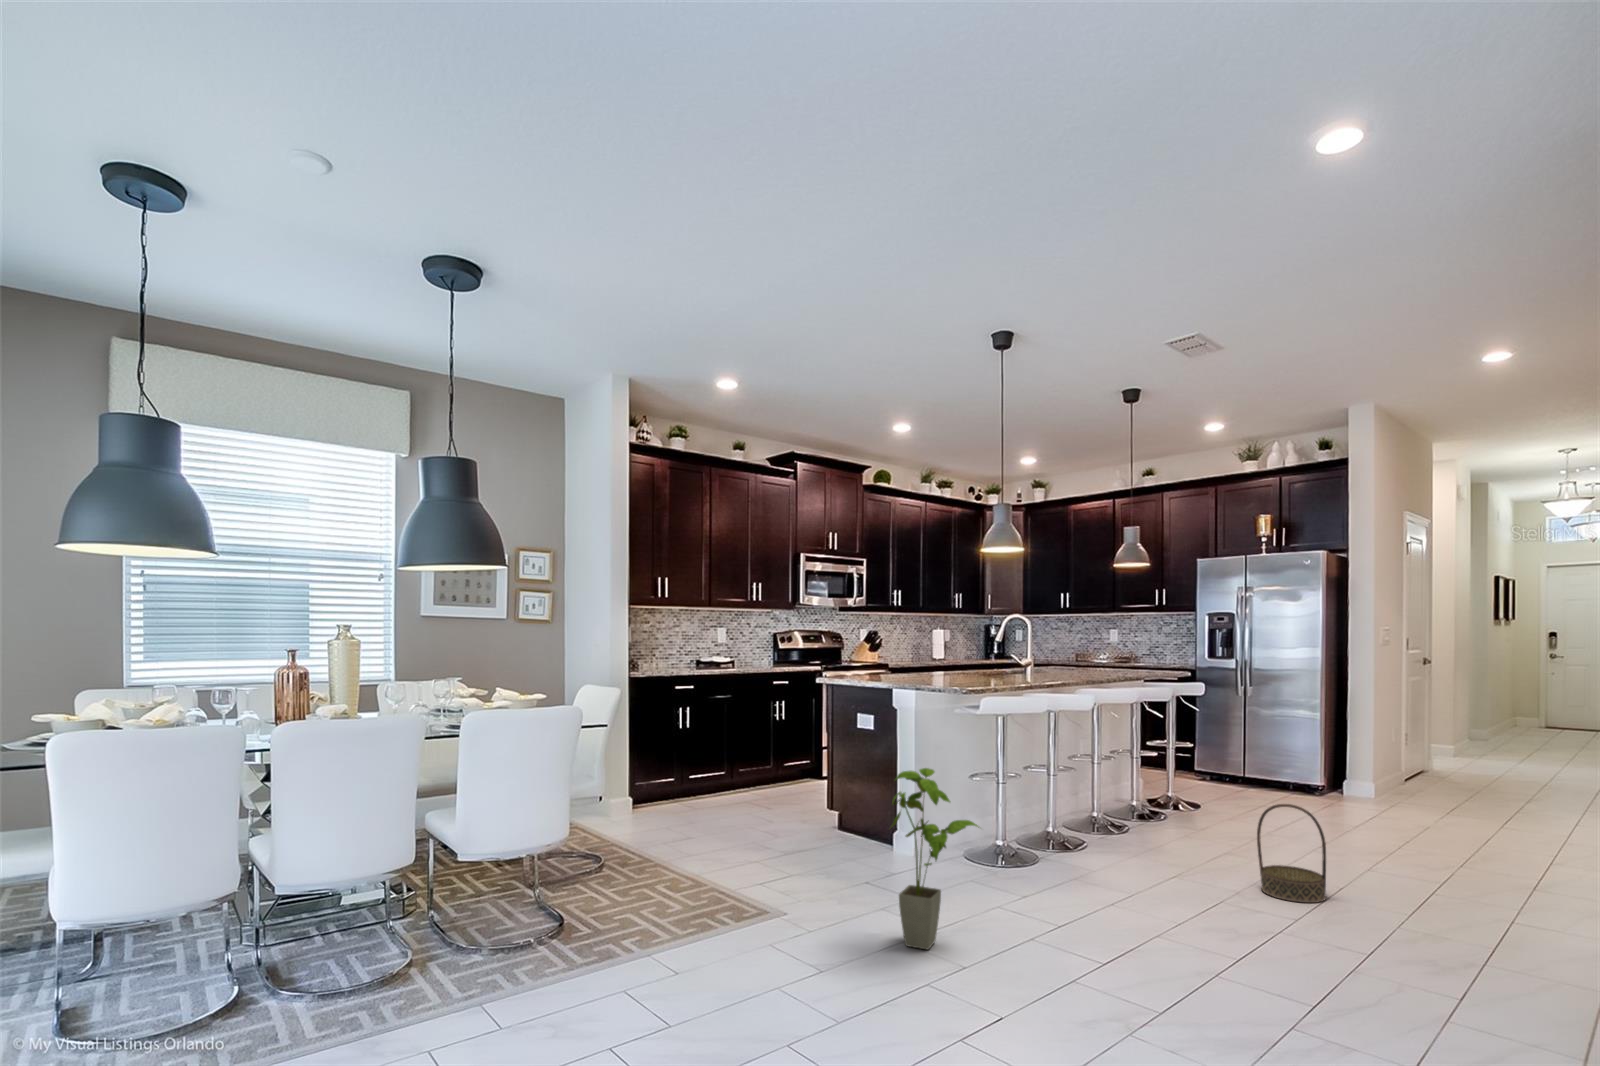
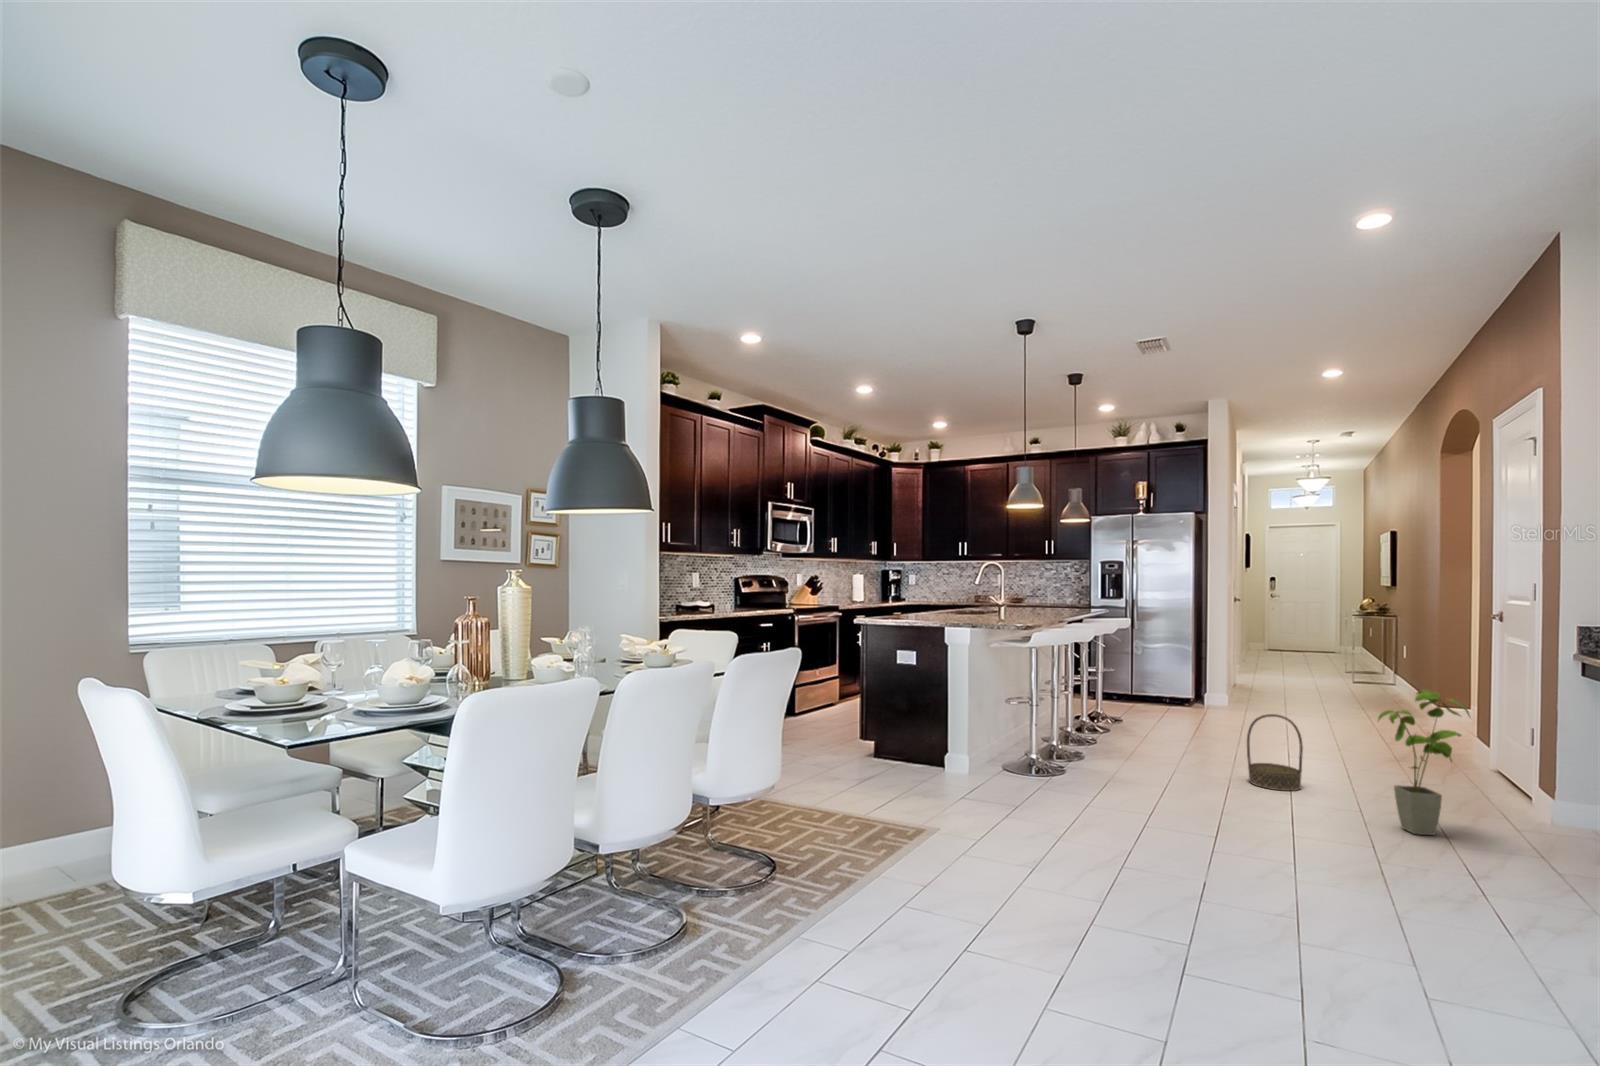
house plant: present [892,768,979,950] -> present [1378,690,1470,835]

